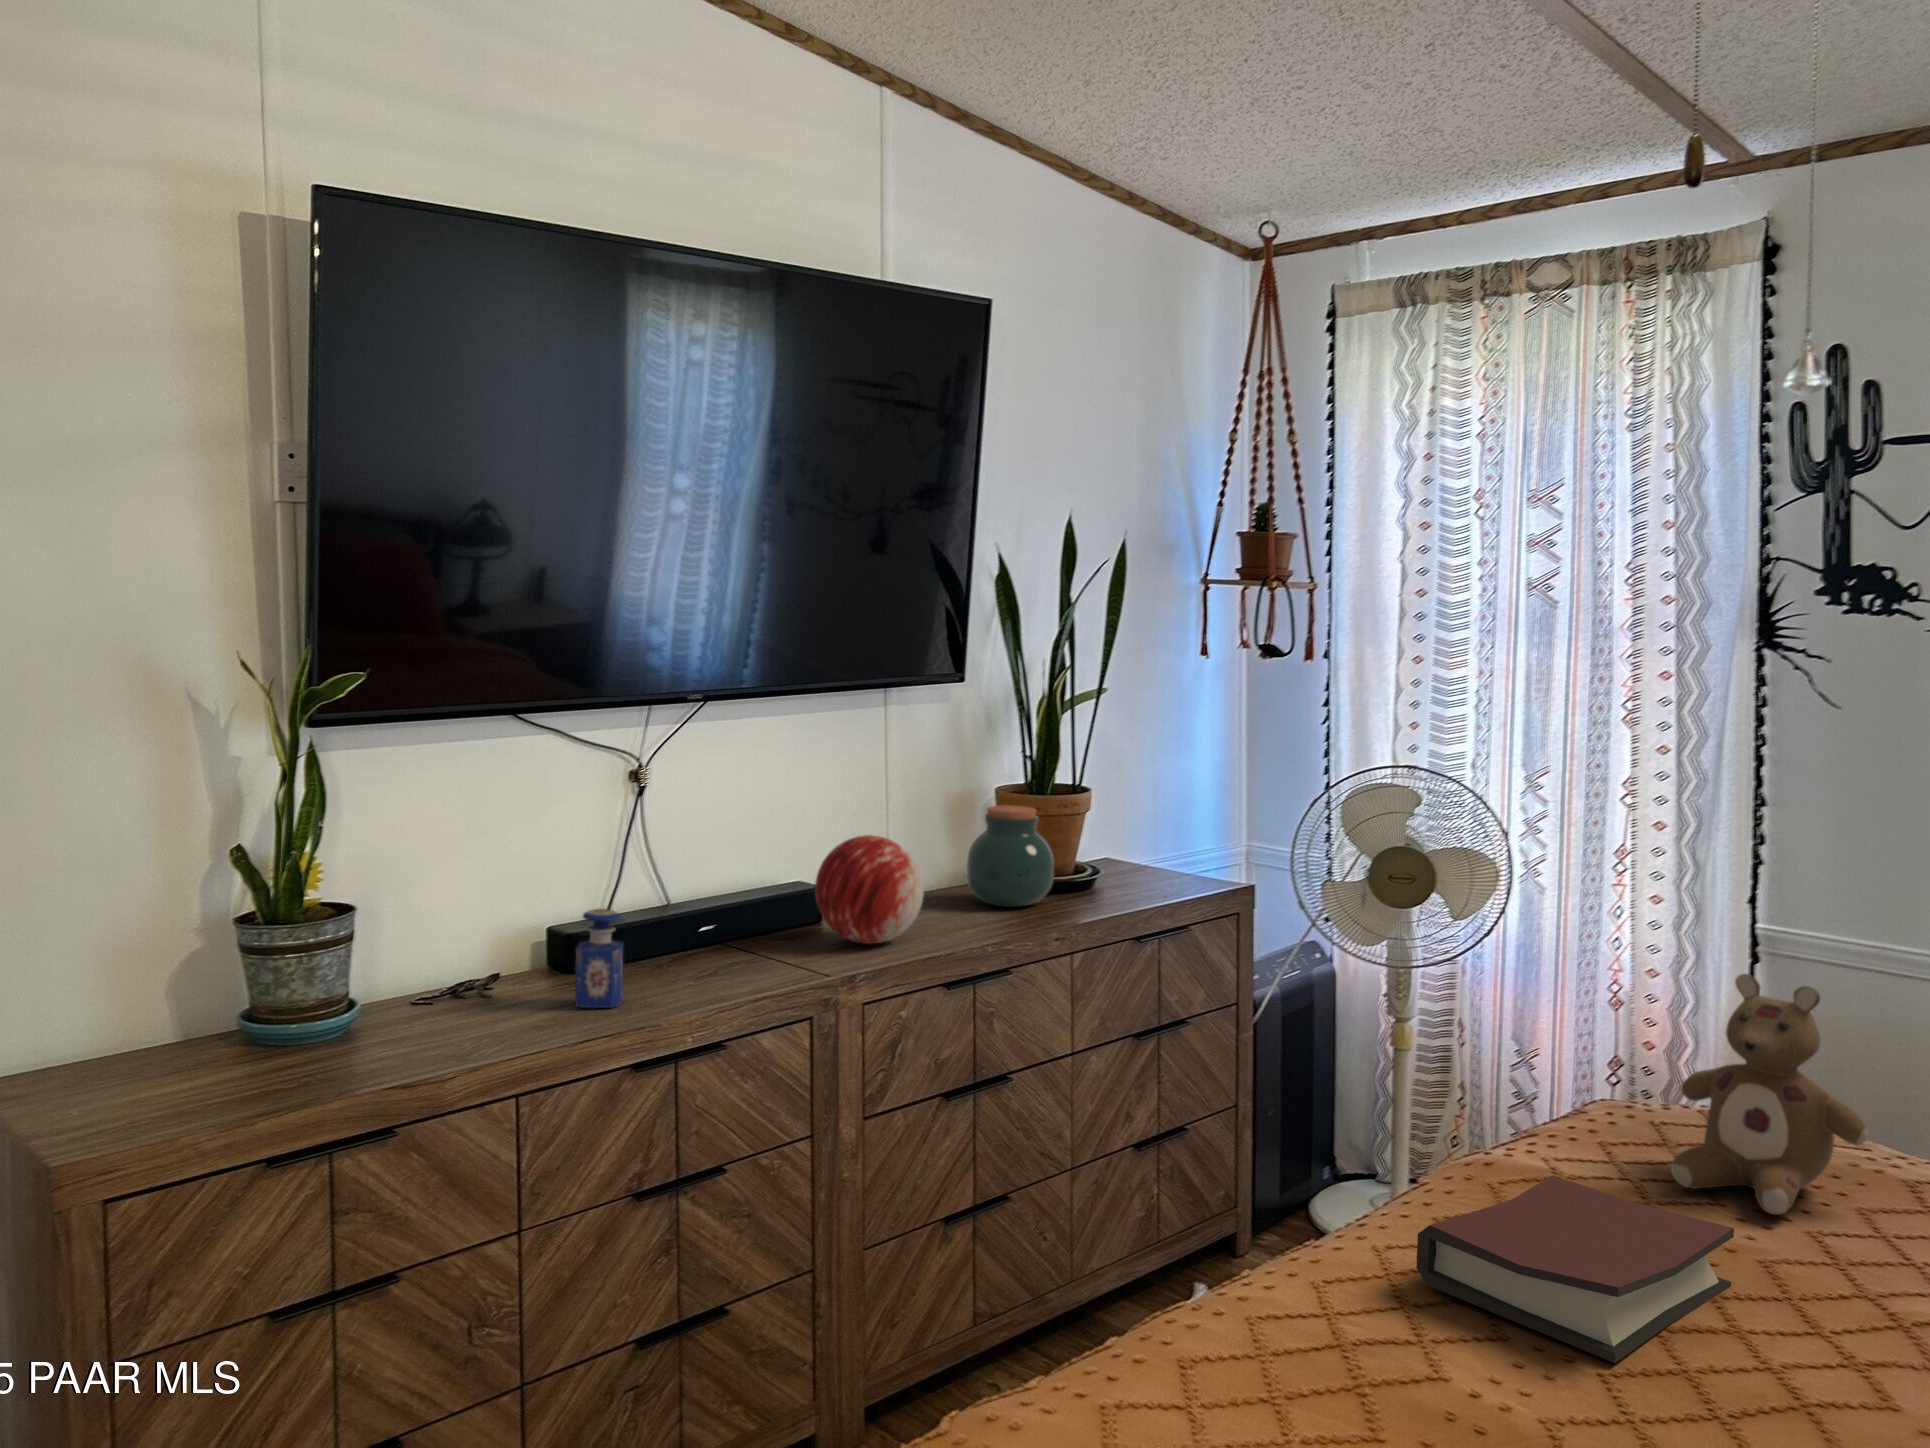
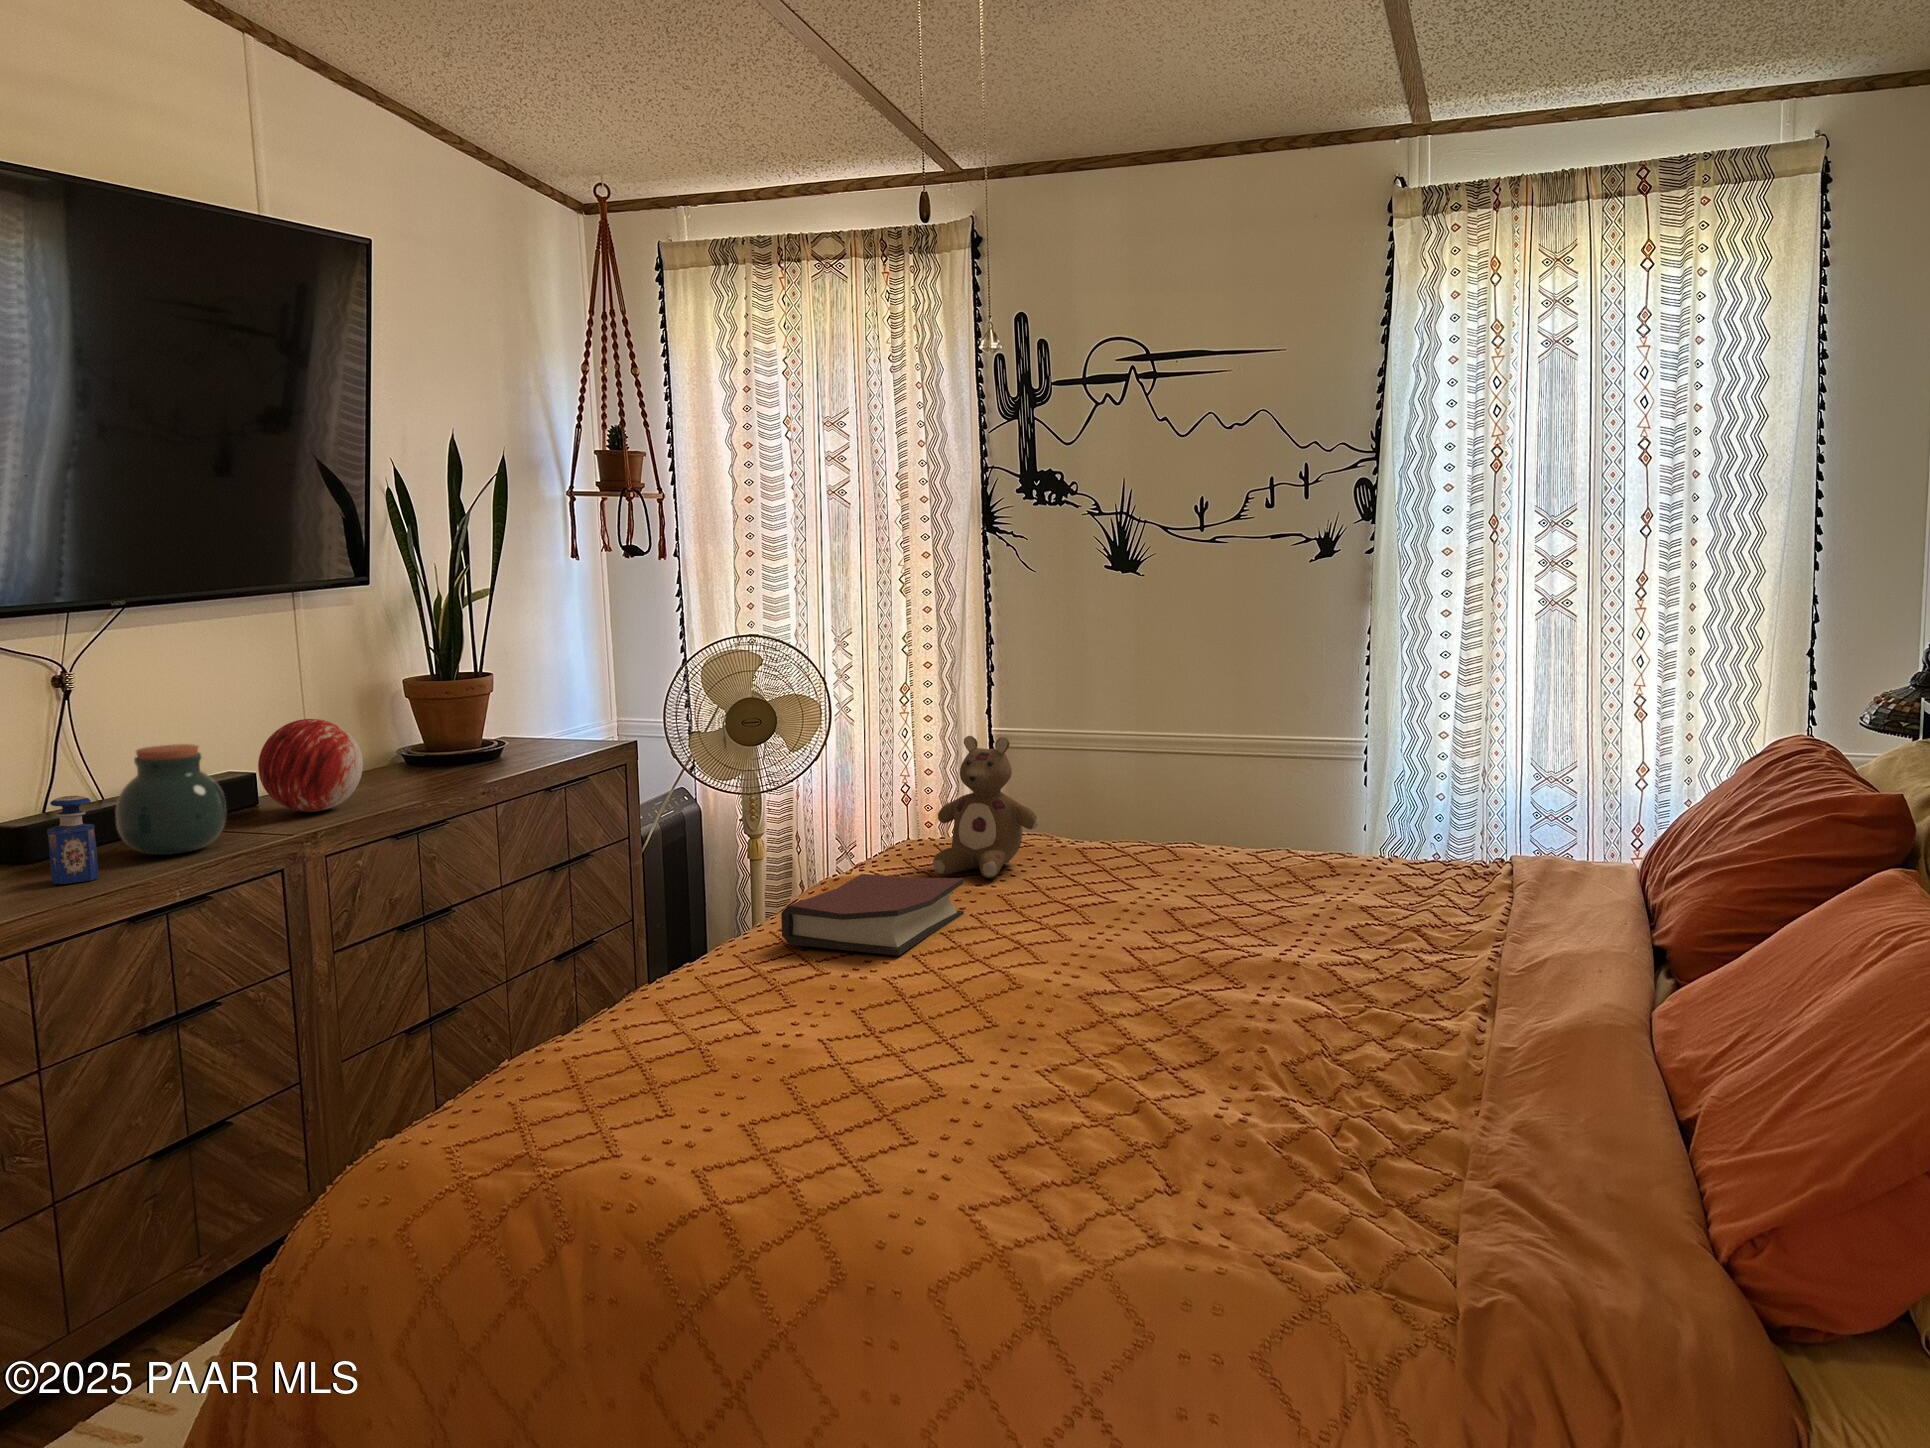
jar: present [966,805,1054,907] -> present [116,744,226,855]

